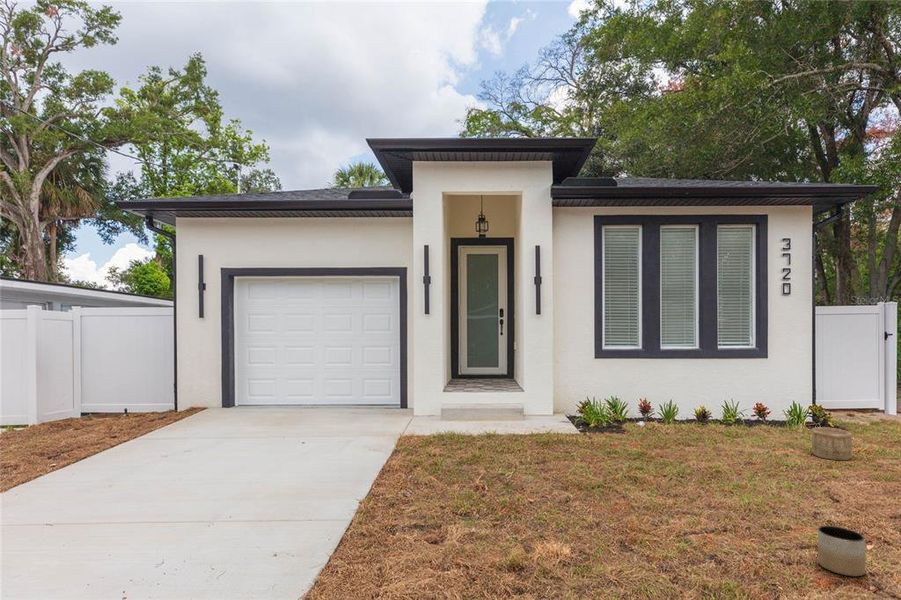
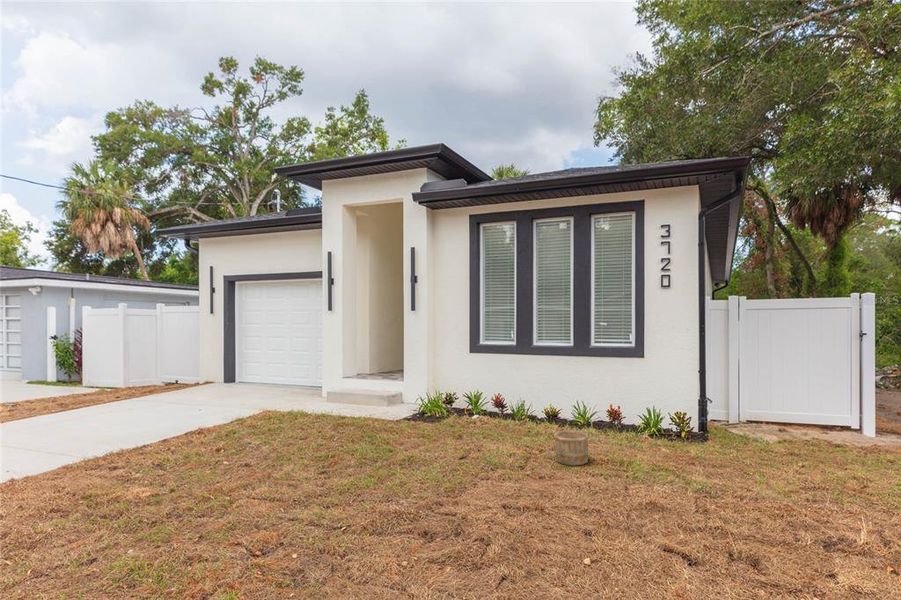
planter: present [818,526,866,577] -> none [240,488,272,526]

